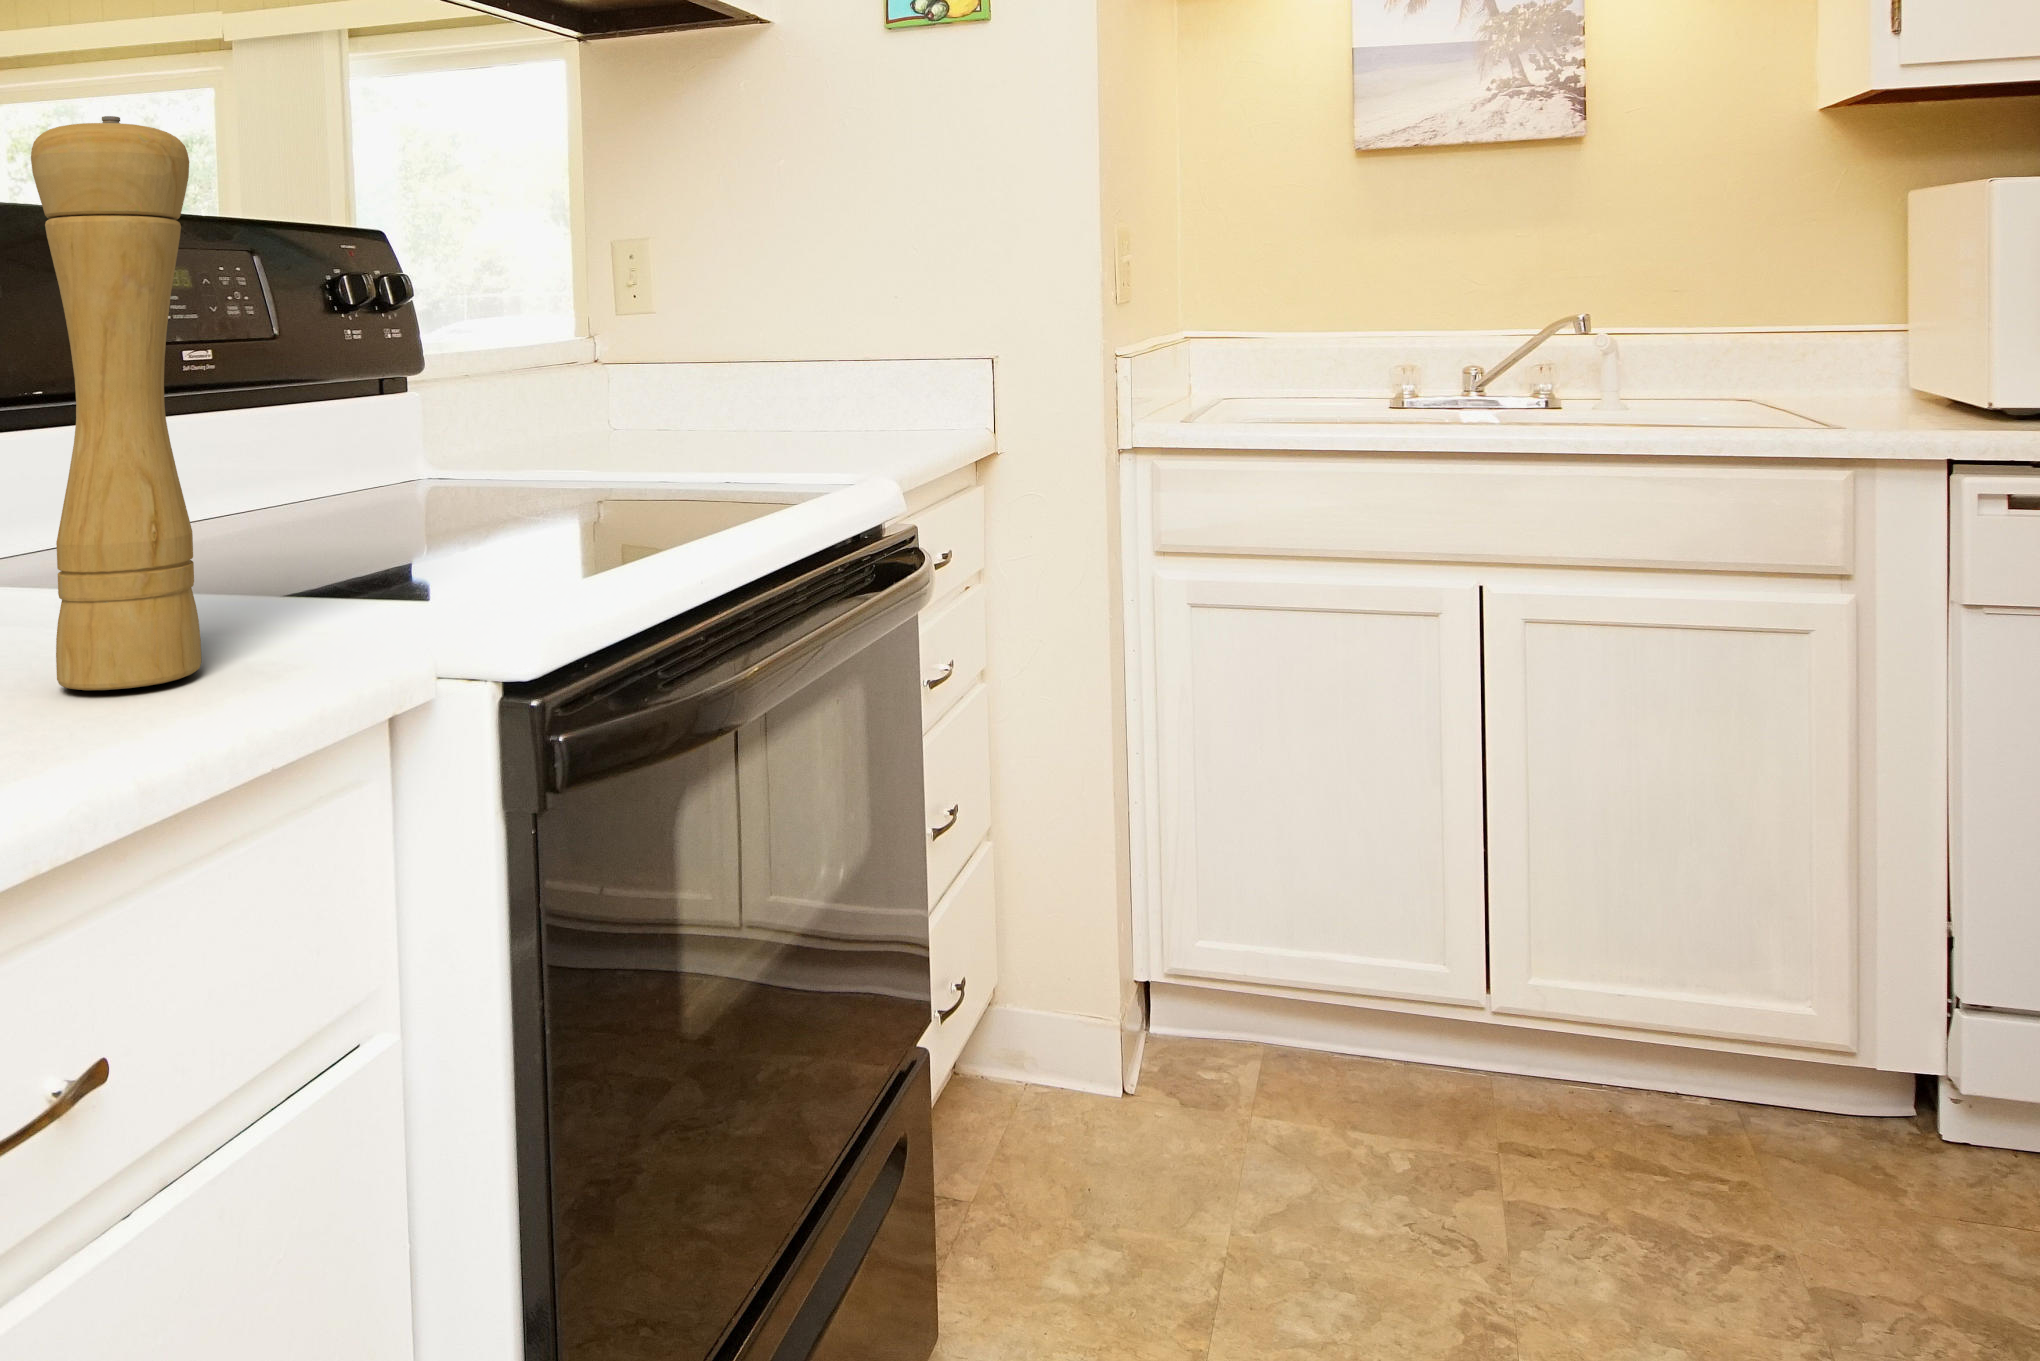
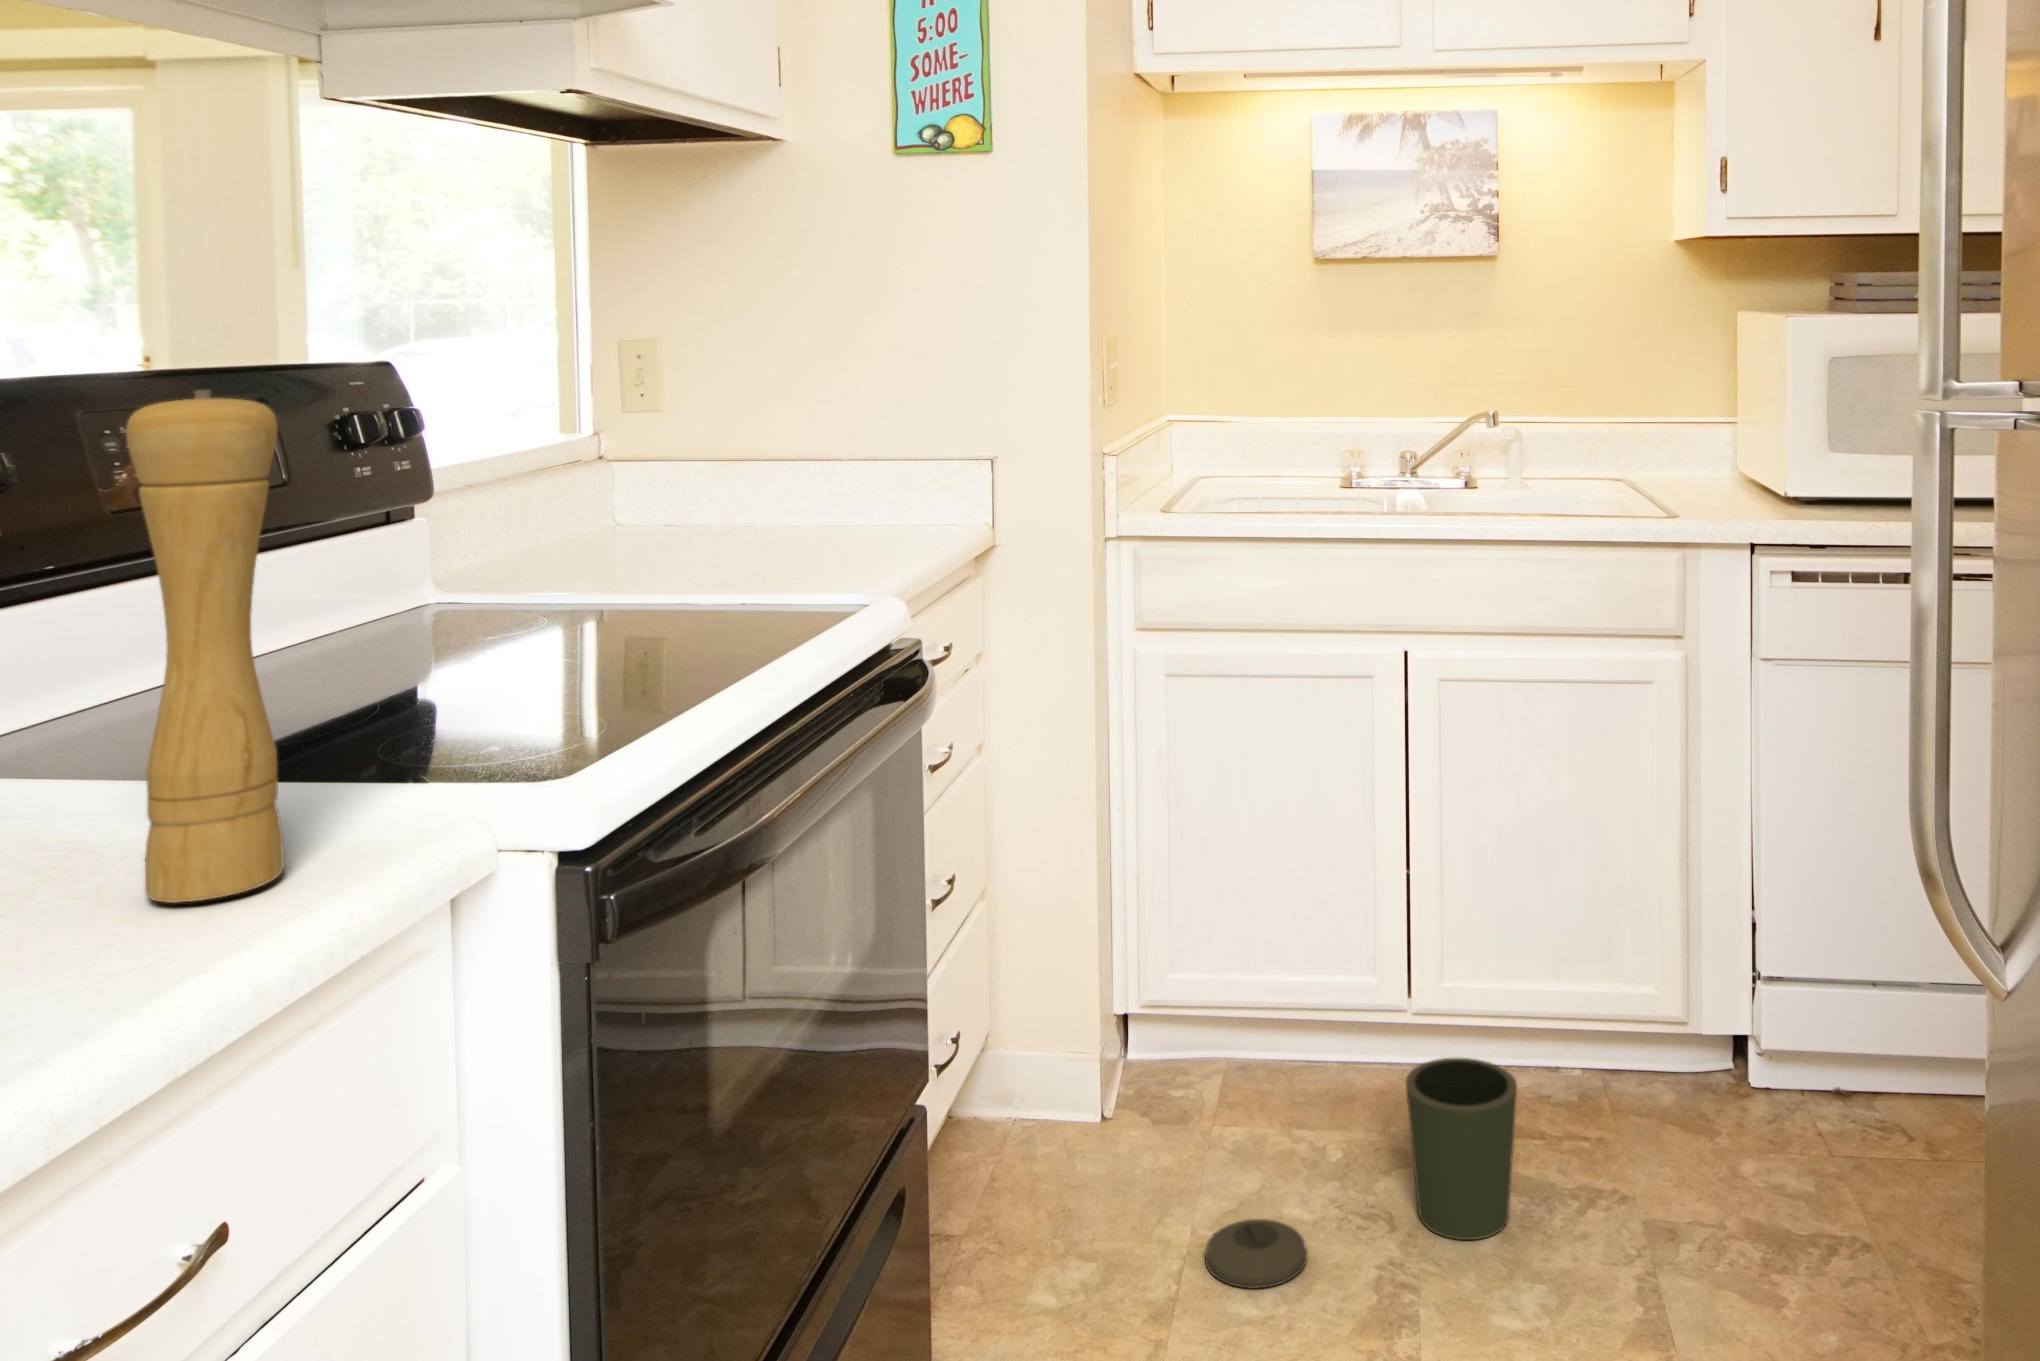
trash can: none [1245,1065,1637,1308] -> present [1205,1058,1517,1289]

